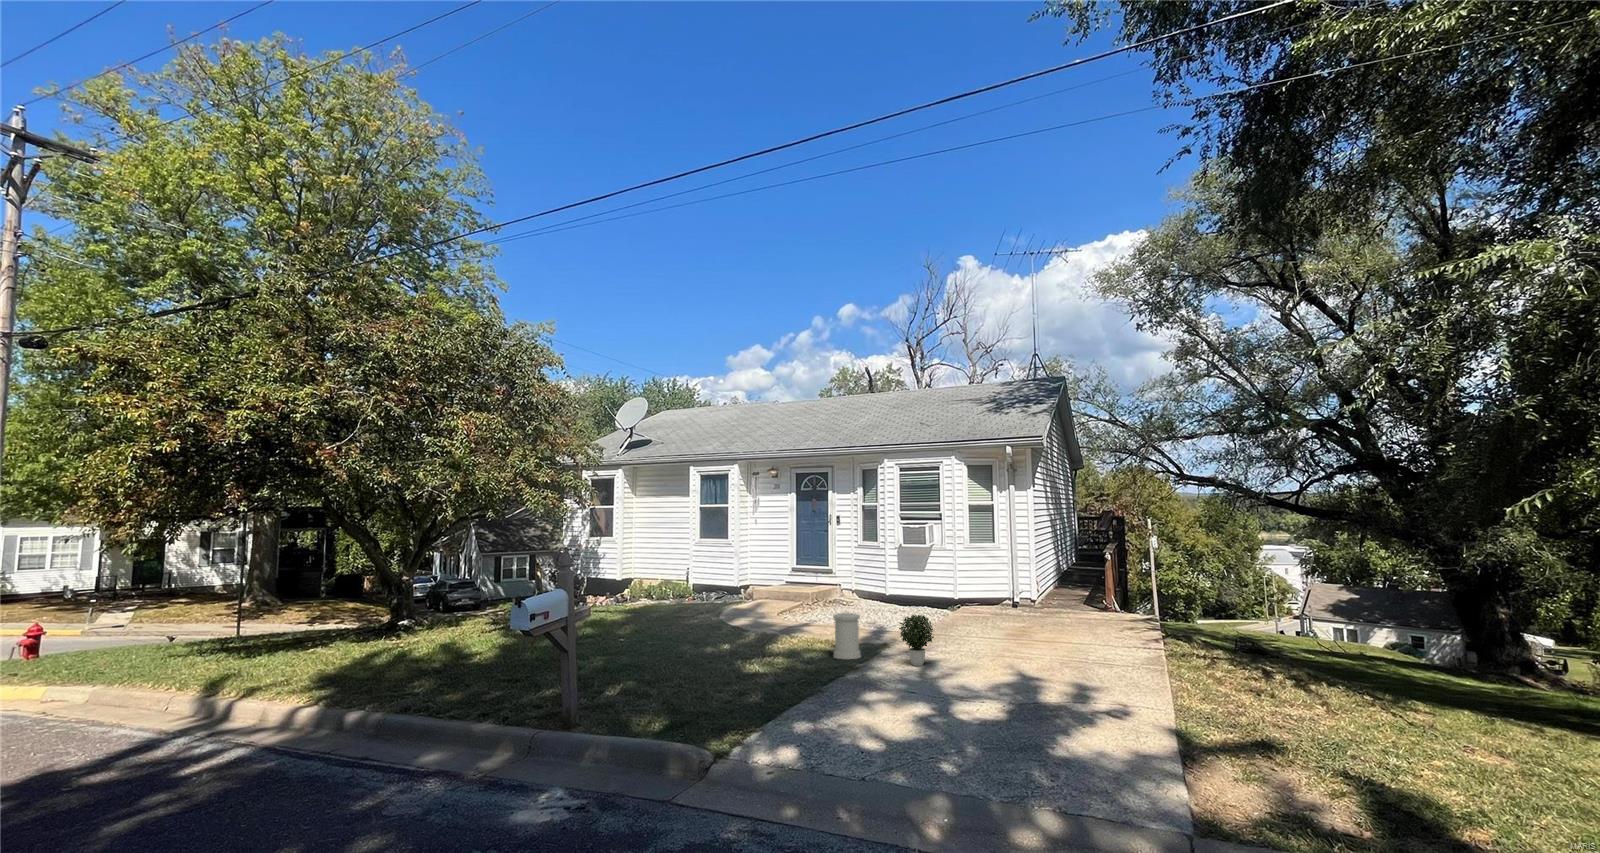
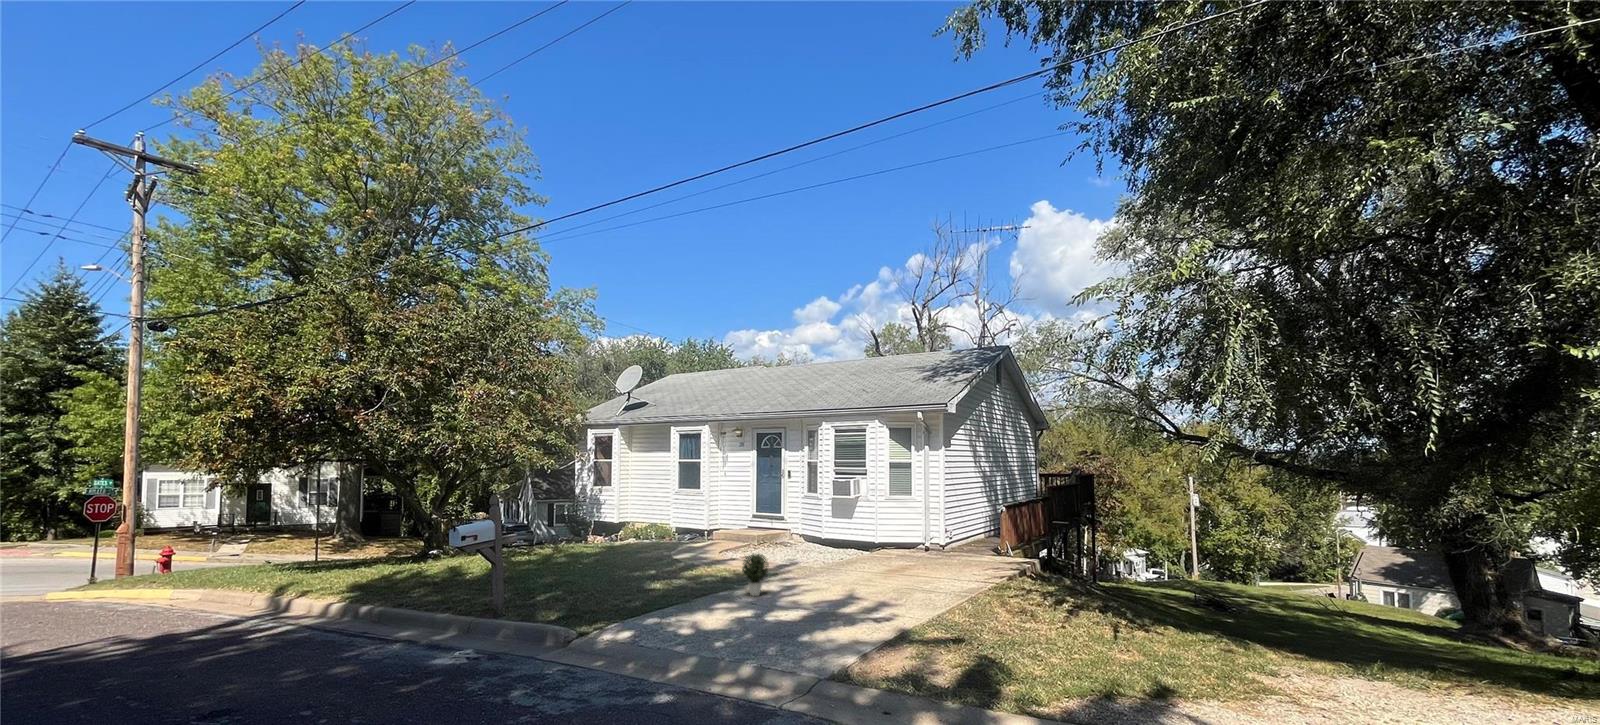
trash can: present [833,612,861,659] -> none [697,551,721,590]

